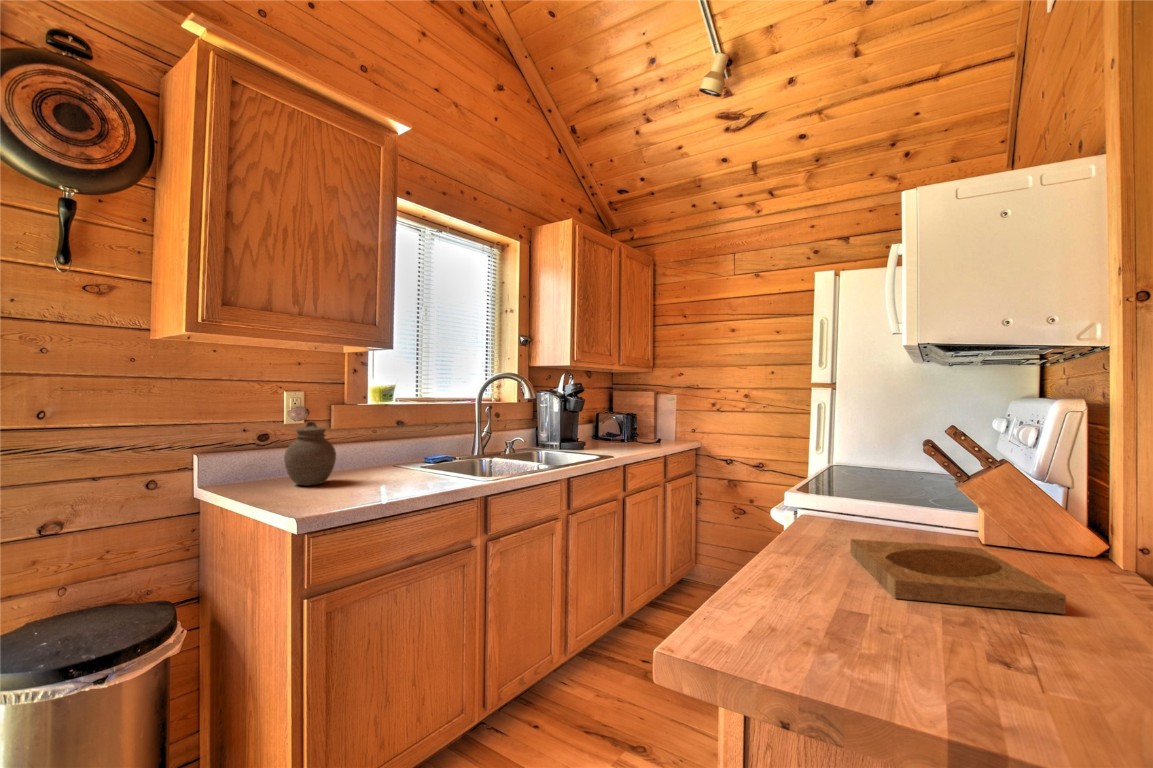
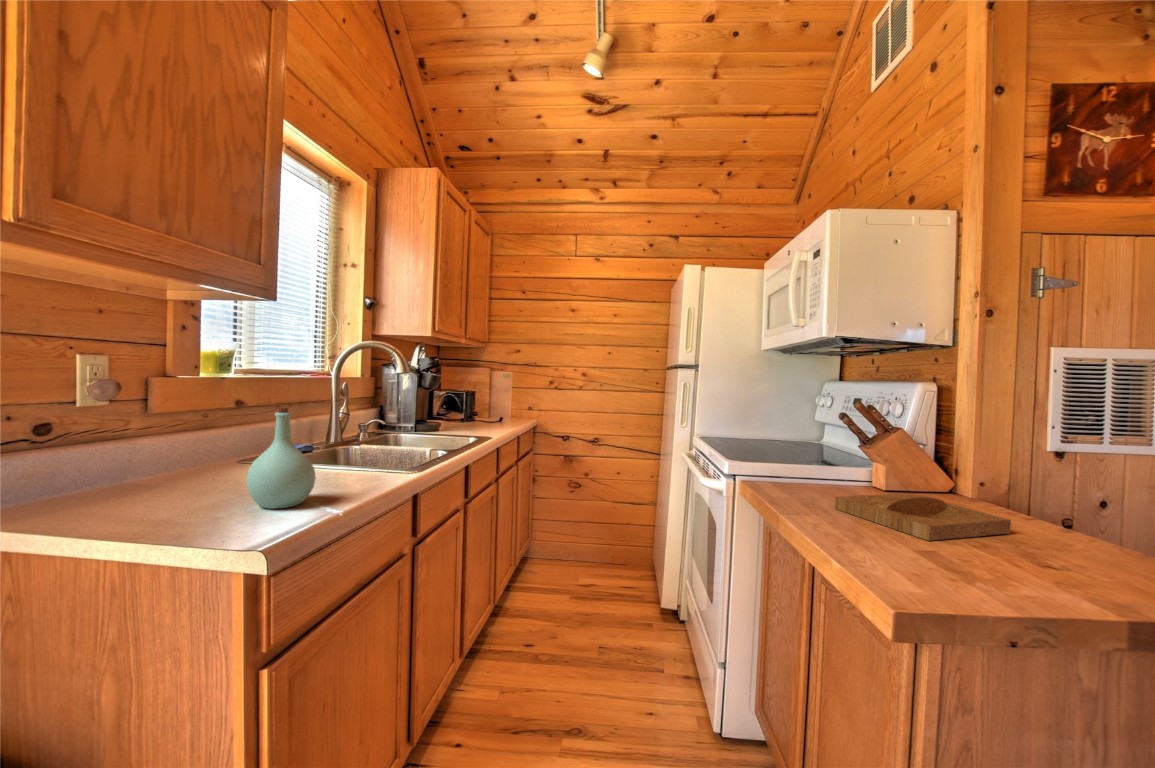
jar: present [284,421,336,486] -> none [104,404,198,506]
bottle: none [345,425,390,494] -> present [247,407,316,509]

